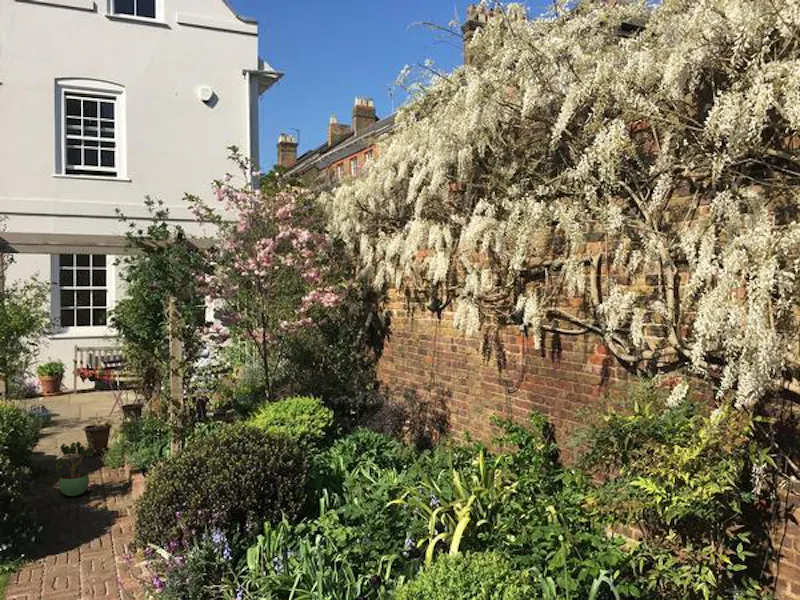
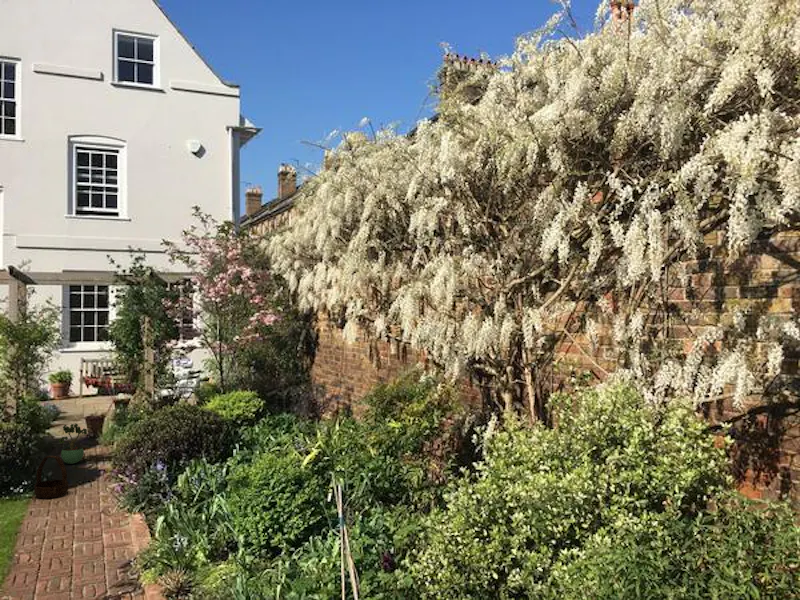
basket: none [24,498,73,562] -> present [34,456,68,499]

